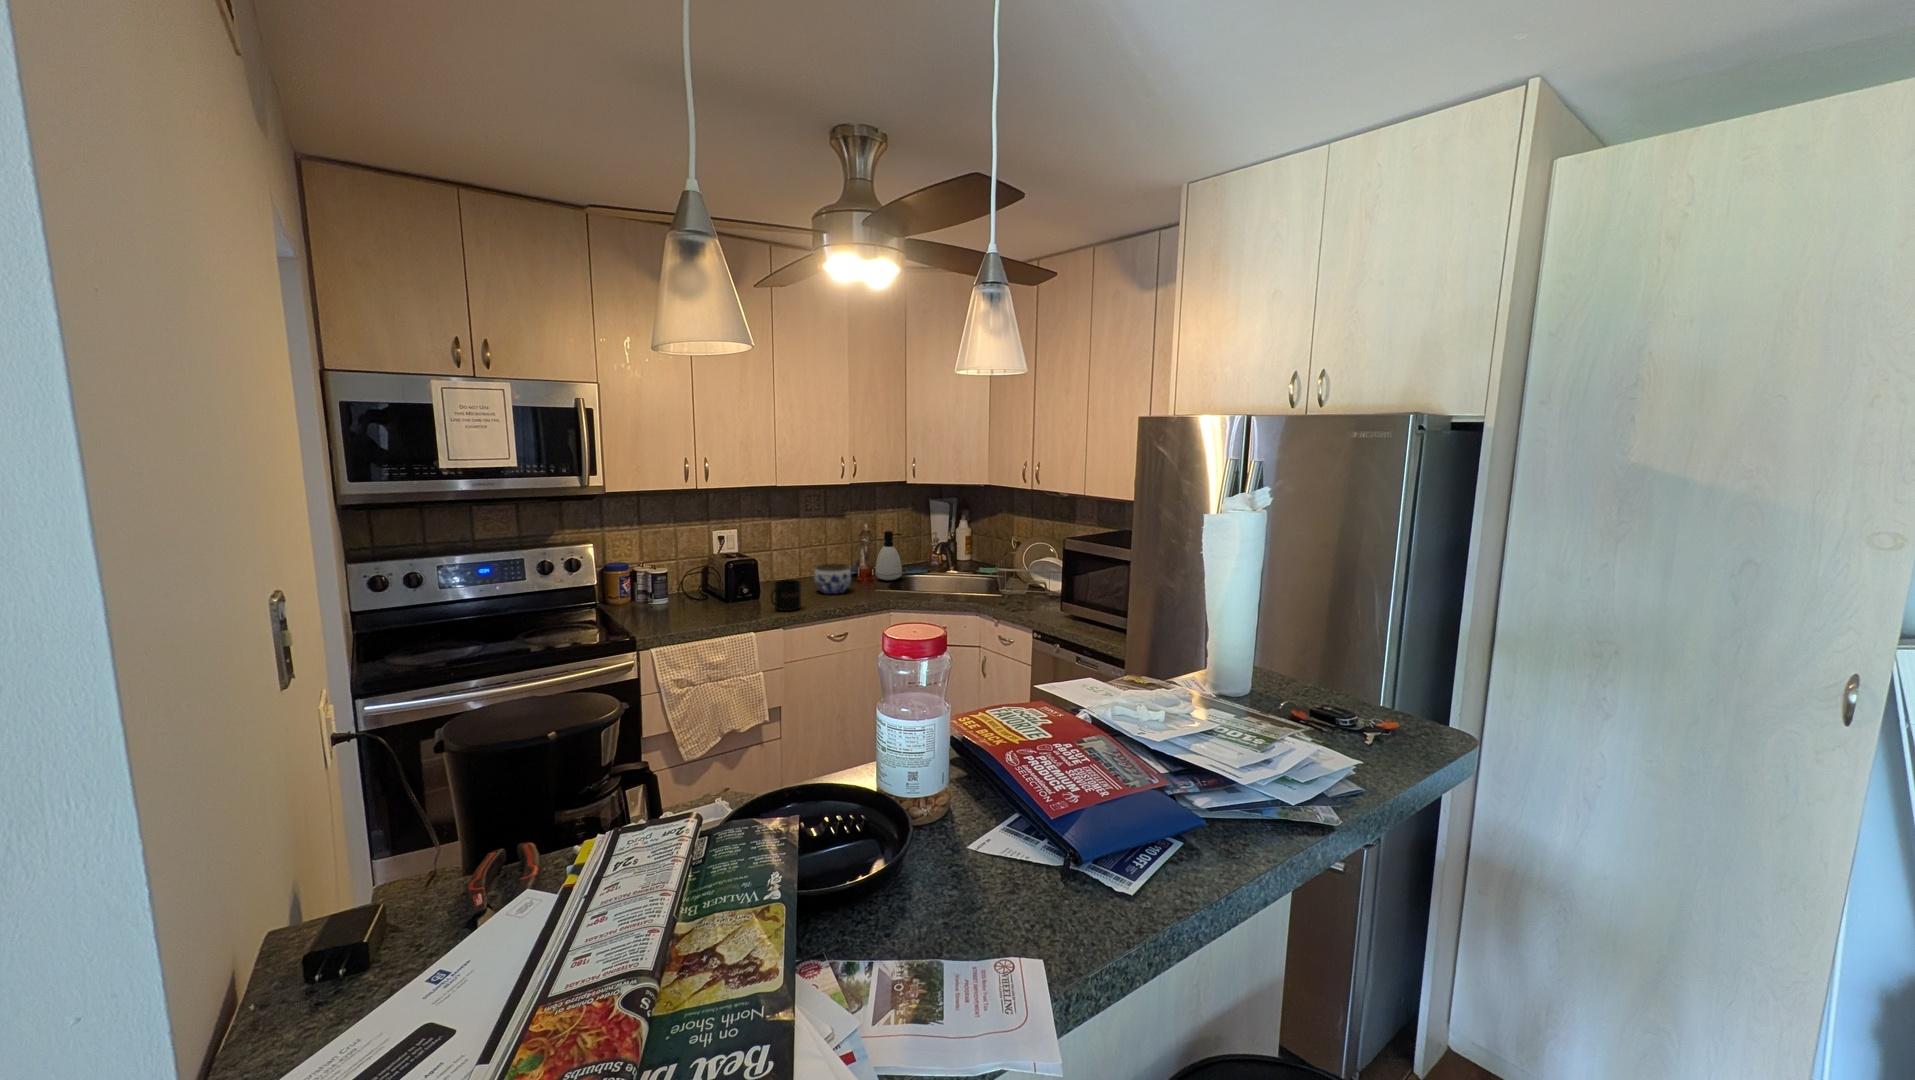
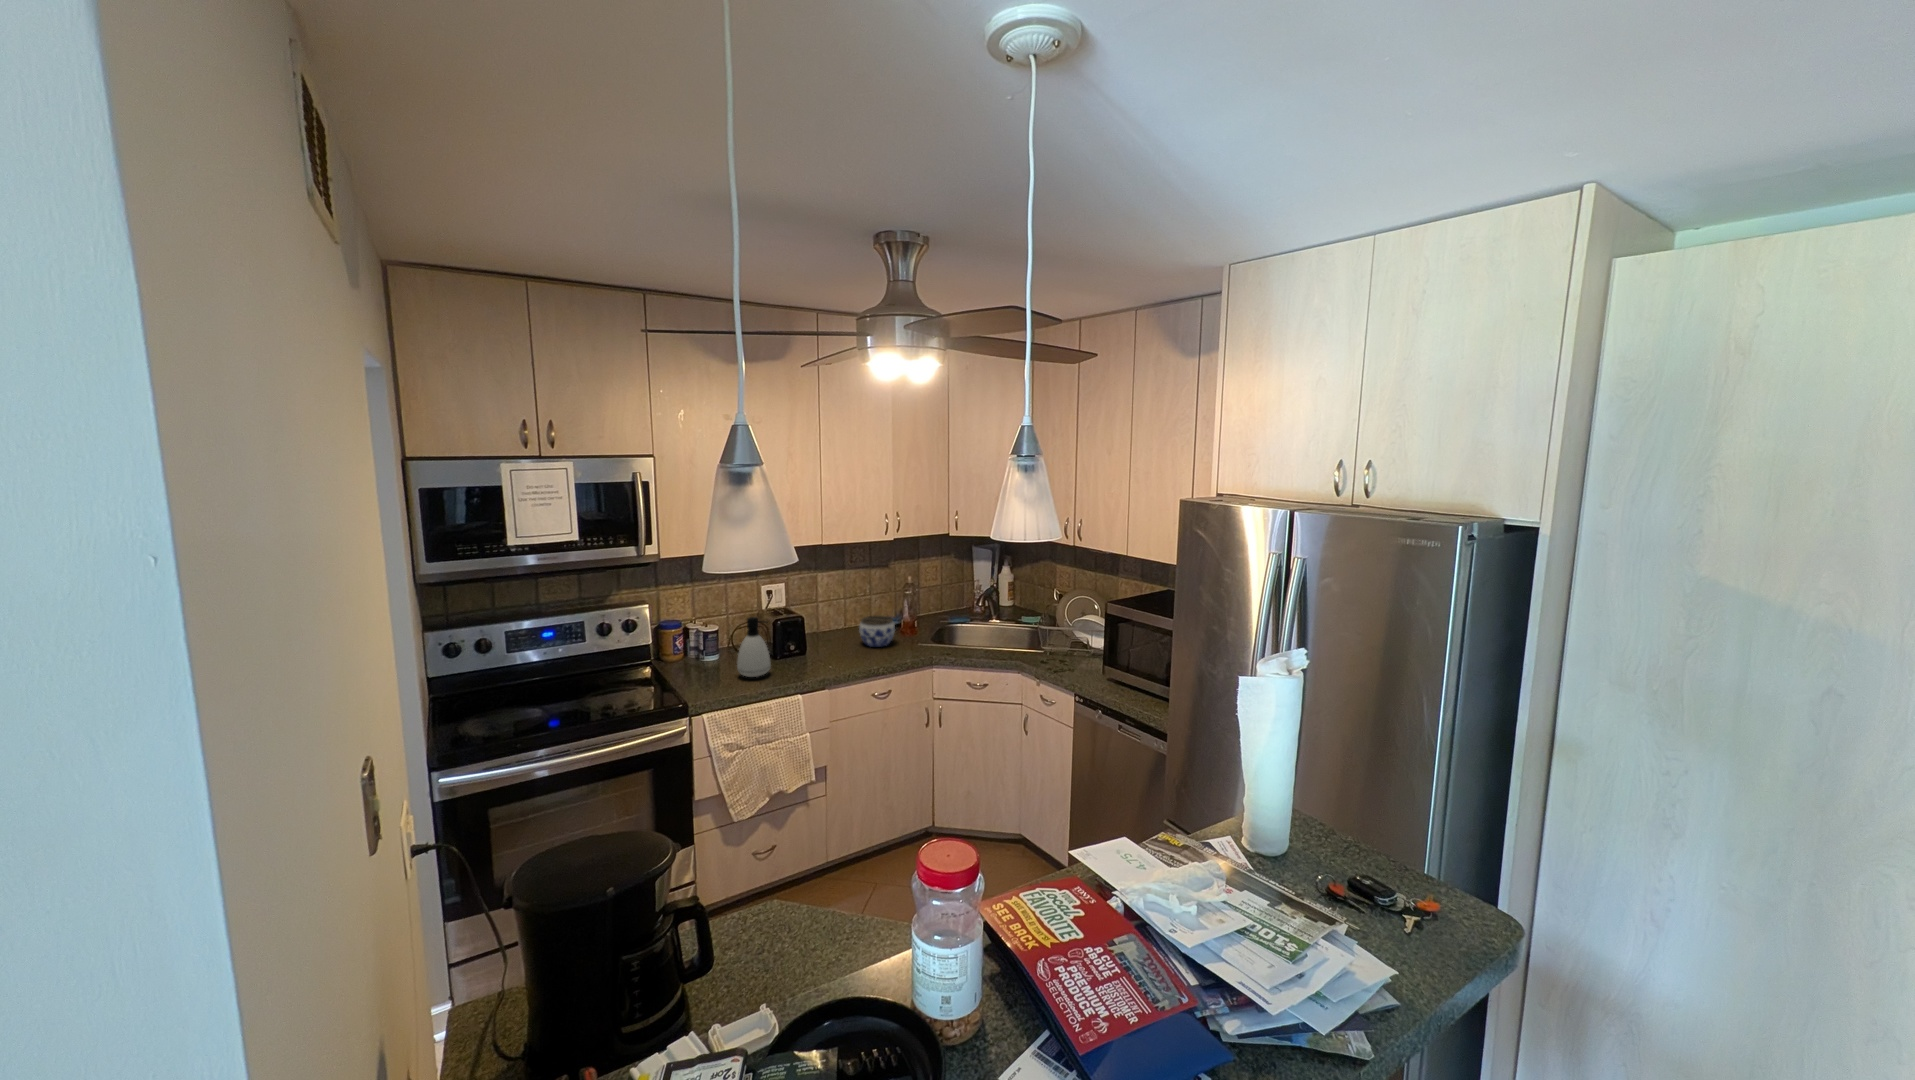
soap dispenser: present [876,531,902,580] -> present [737,617,771,677]
mug: present [771,580,801,611] -> none [817,638,846,670]

